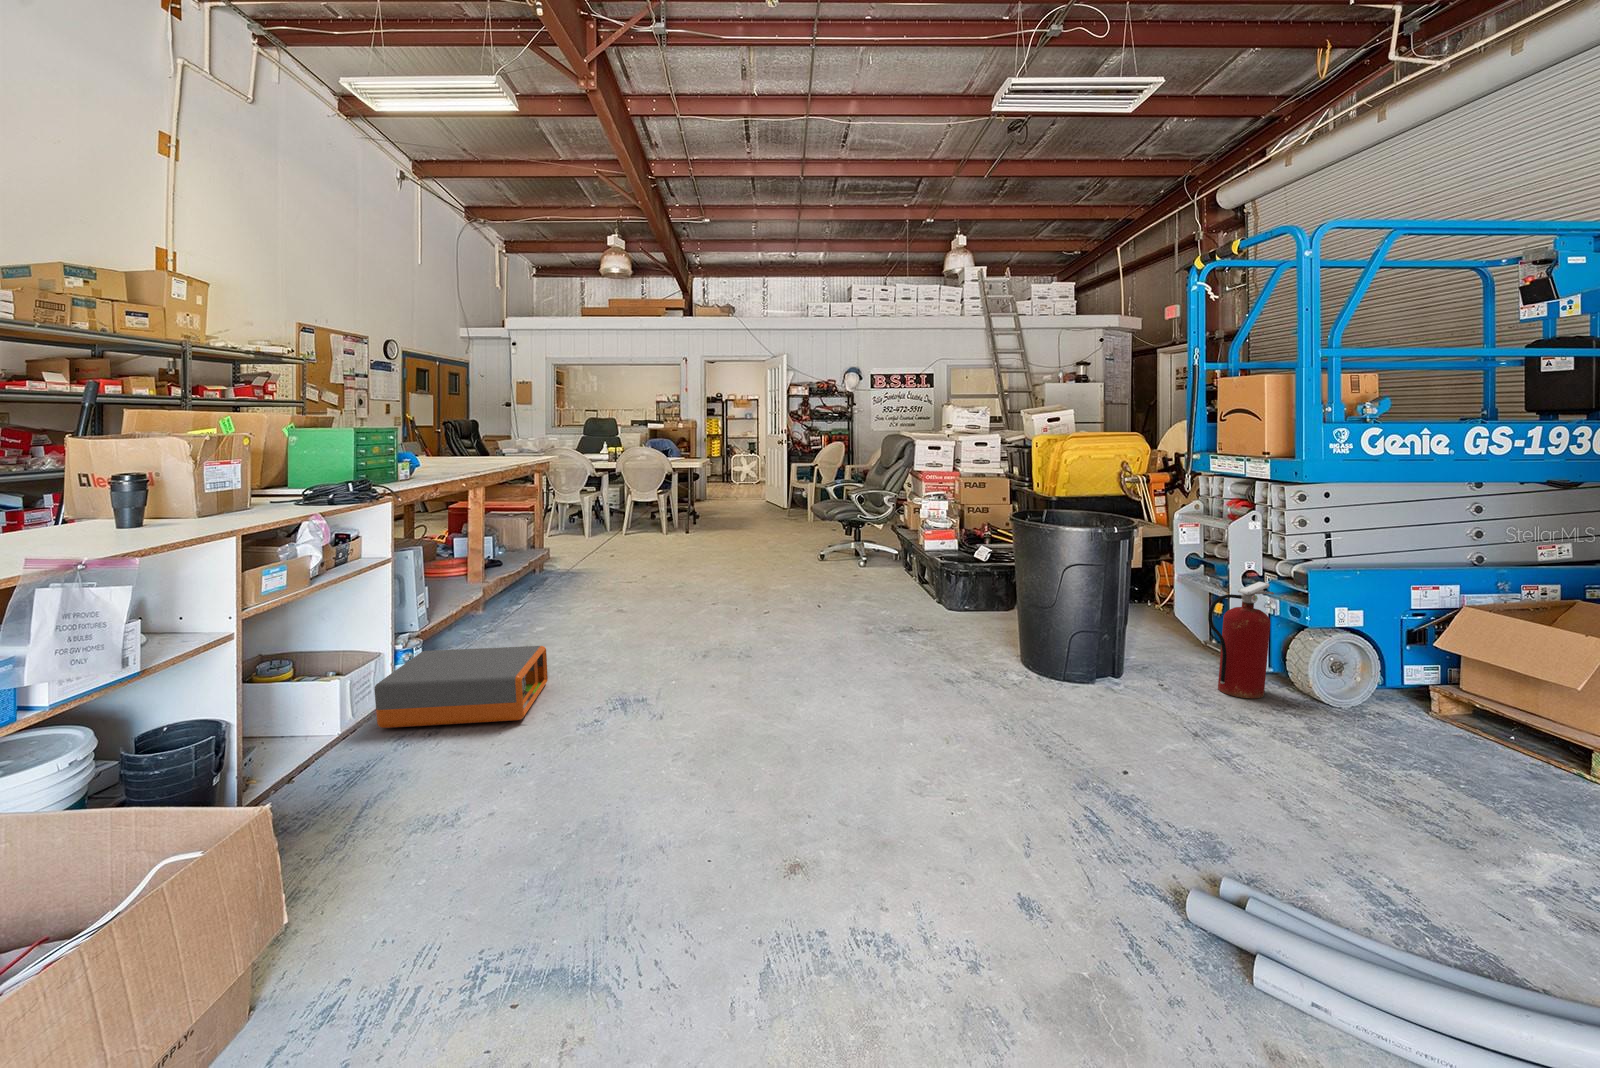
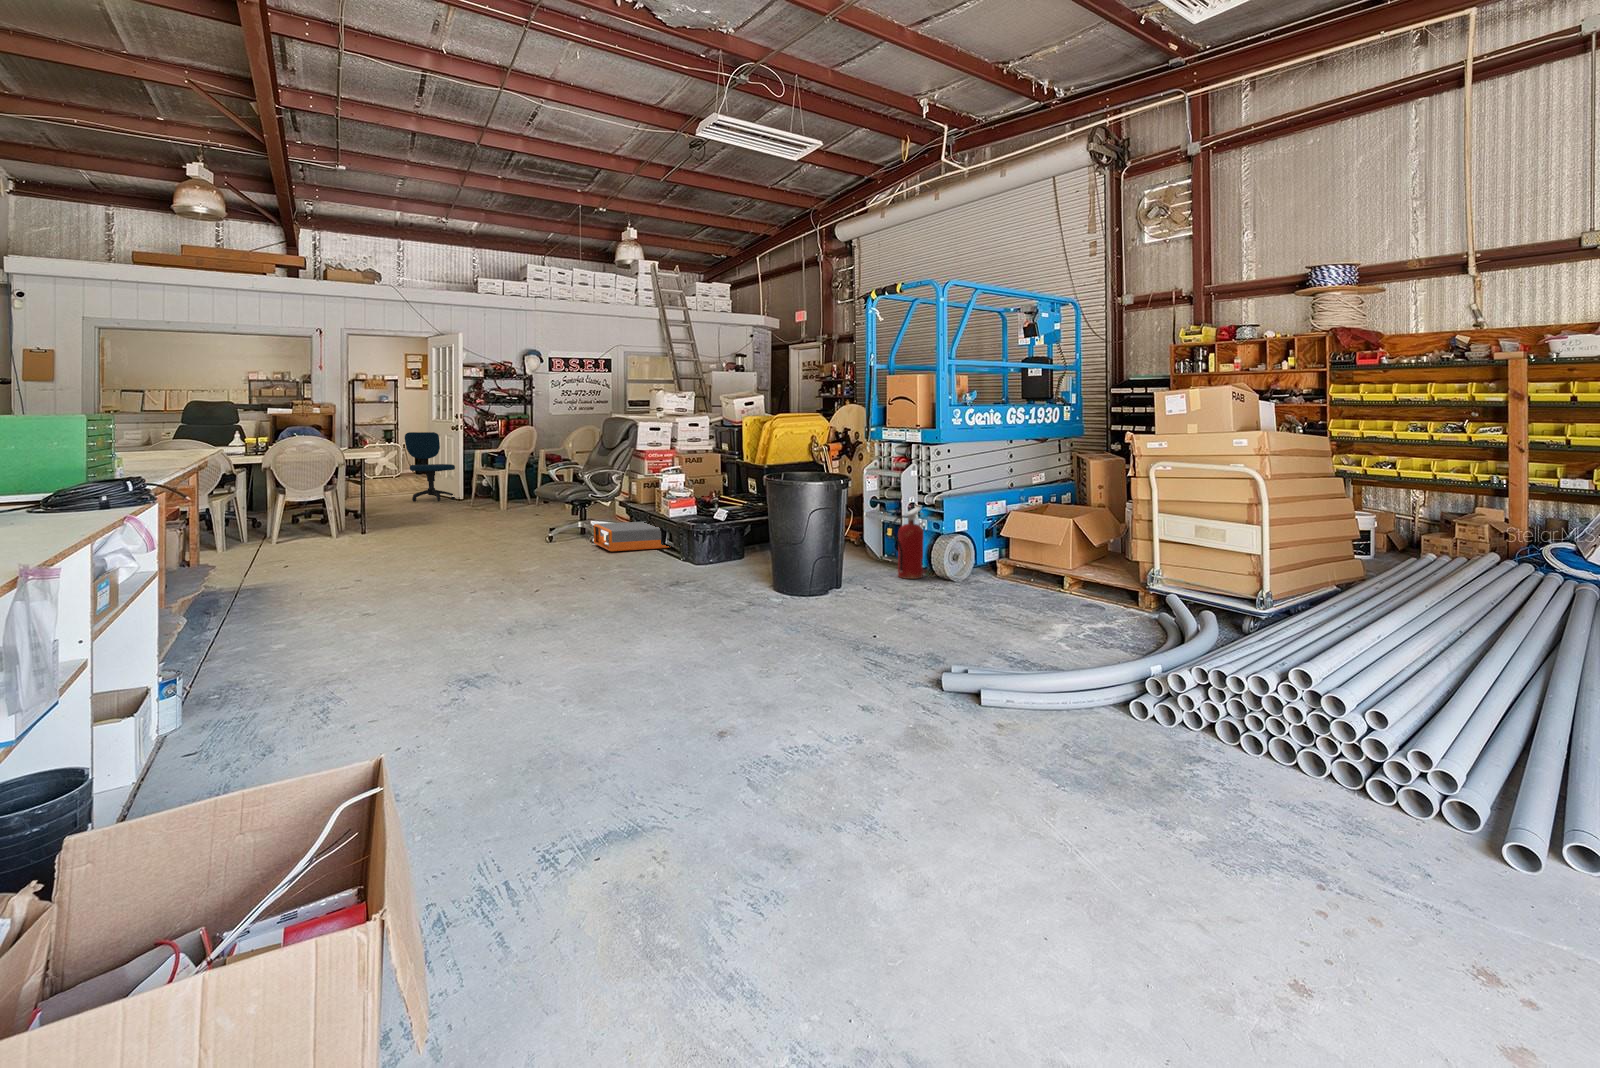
office chair: none [737,448,776,513] -> present [405,432,455,502]
storage box: present [374,646,548,728] -> present [594,521,669,552]

